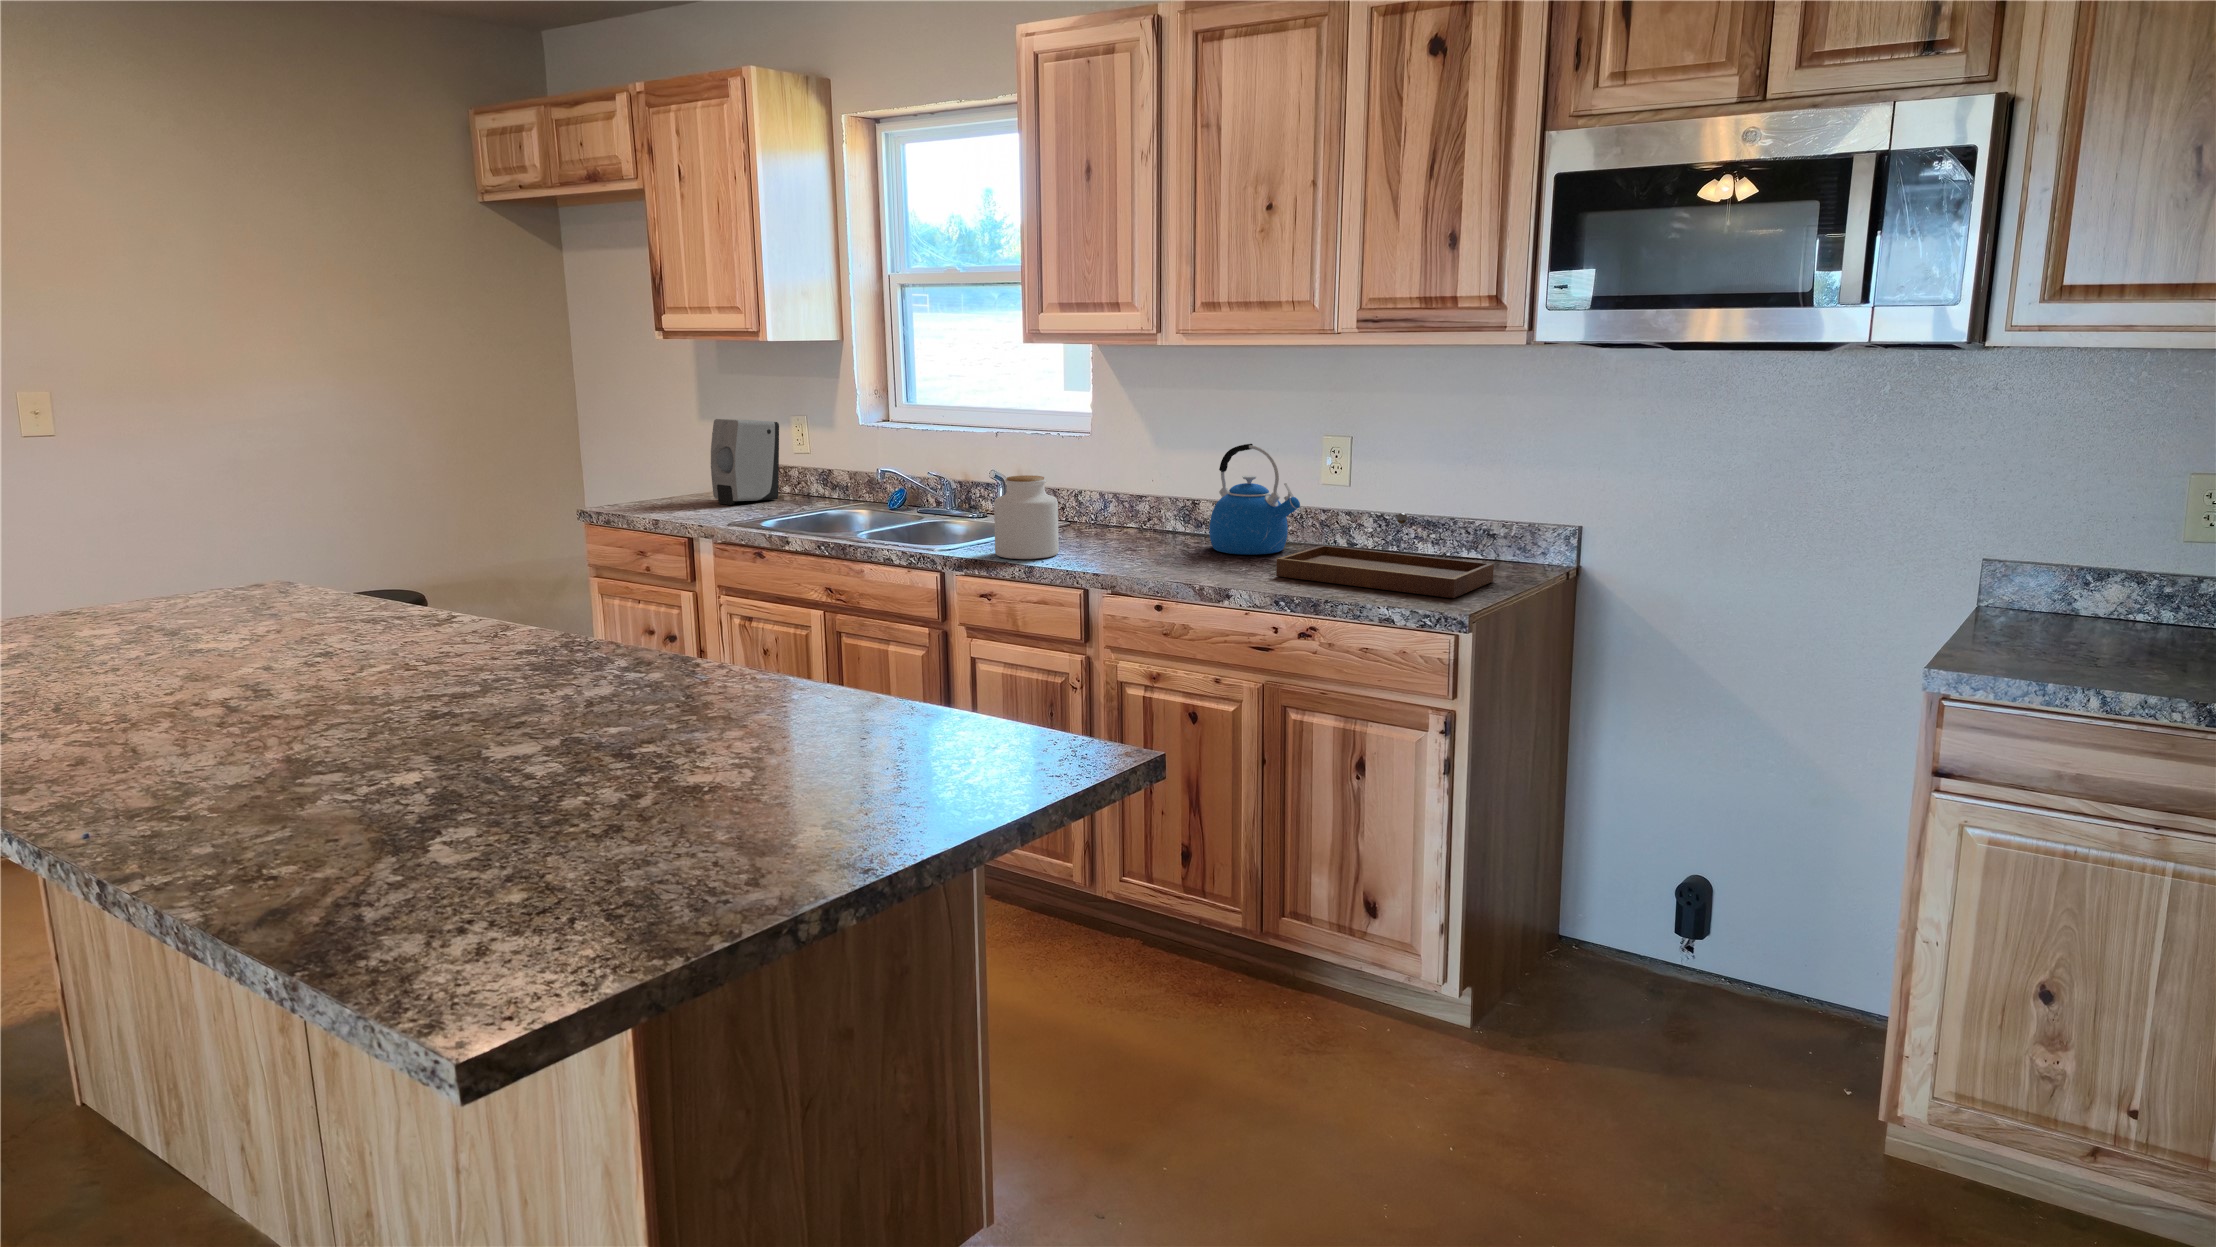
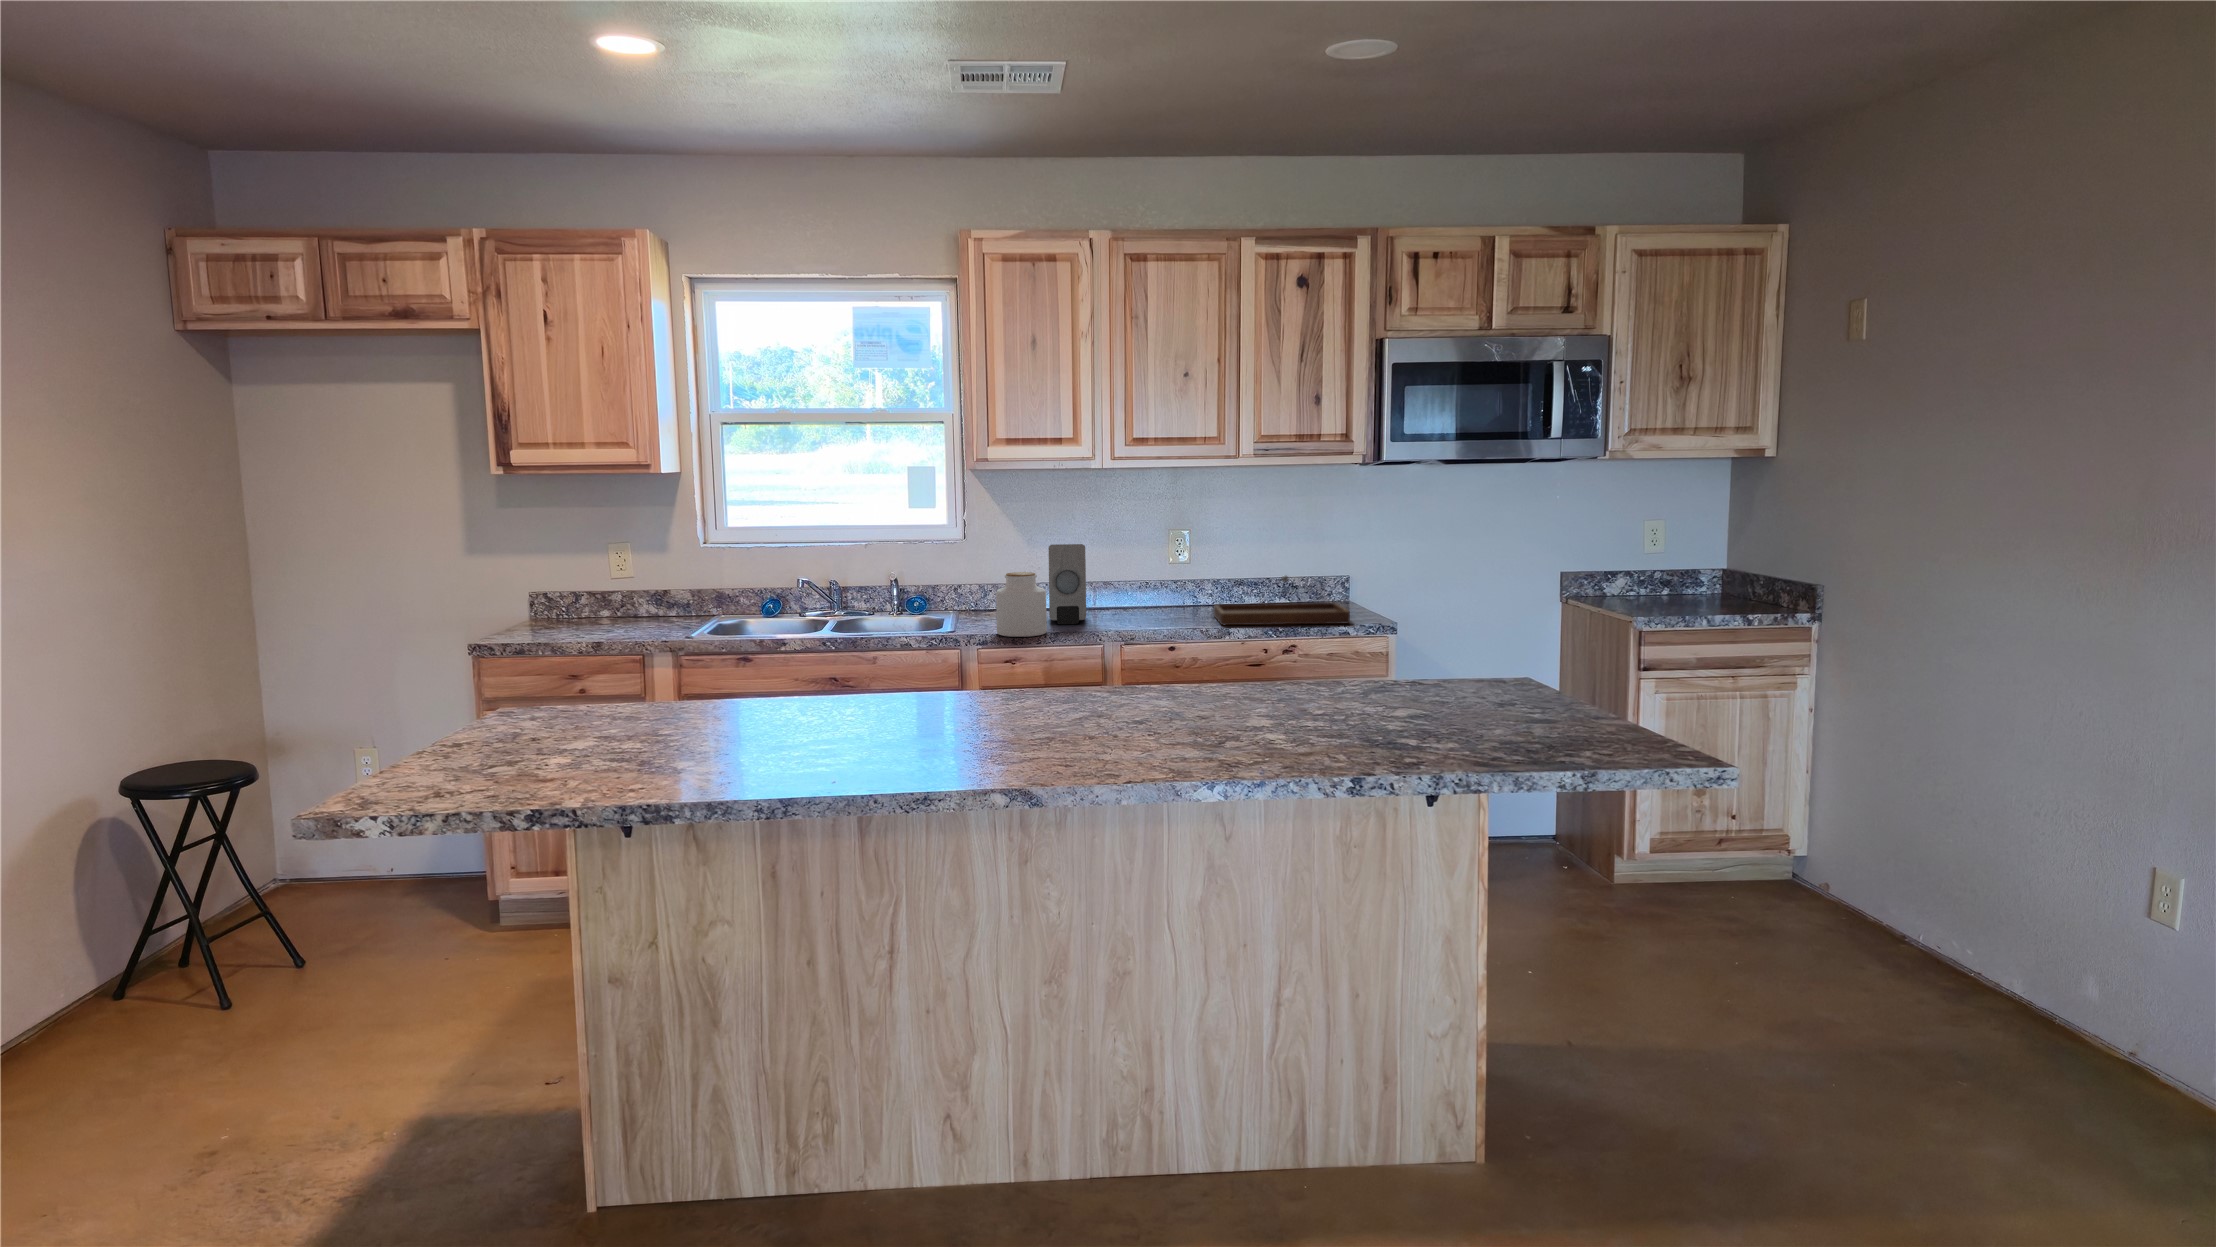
soap dispenser: present [711,419,779,505] -> present [1049,544,1086,624]
kettle: present [1209,444,1300,555] -> none [1117,538,1188,618]

